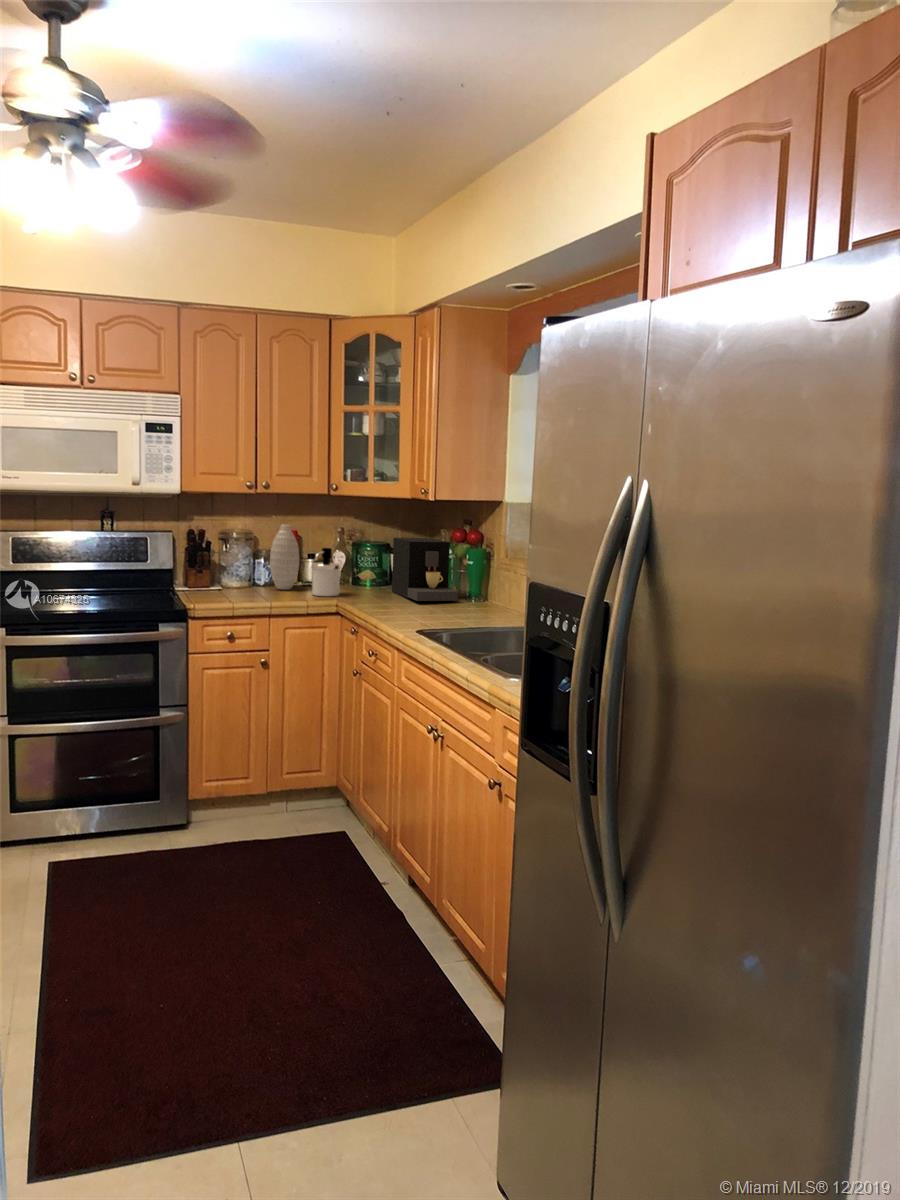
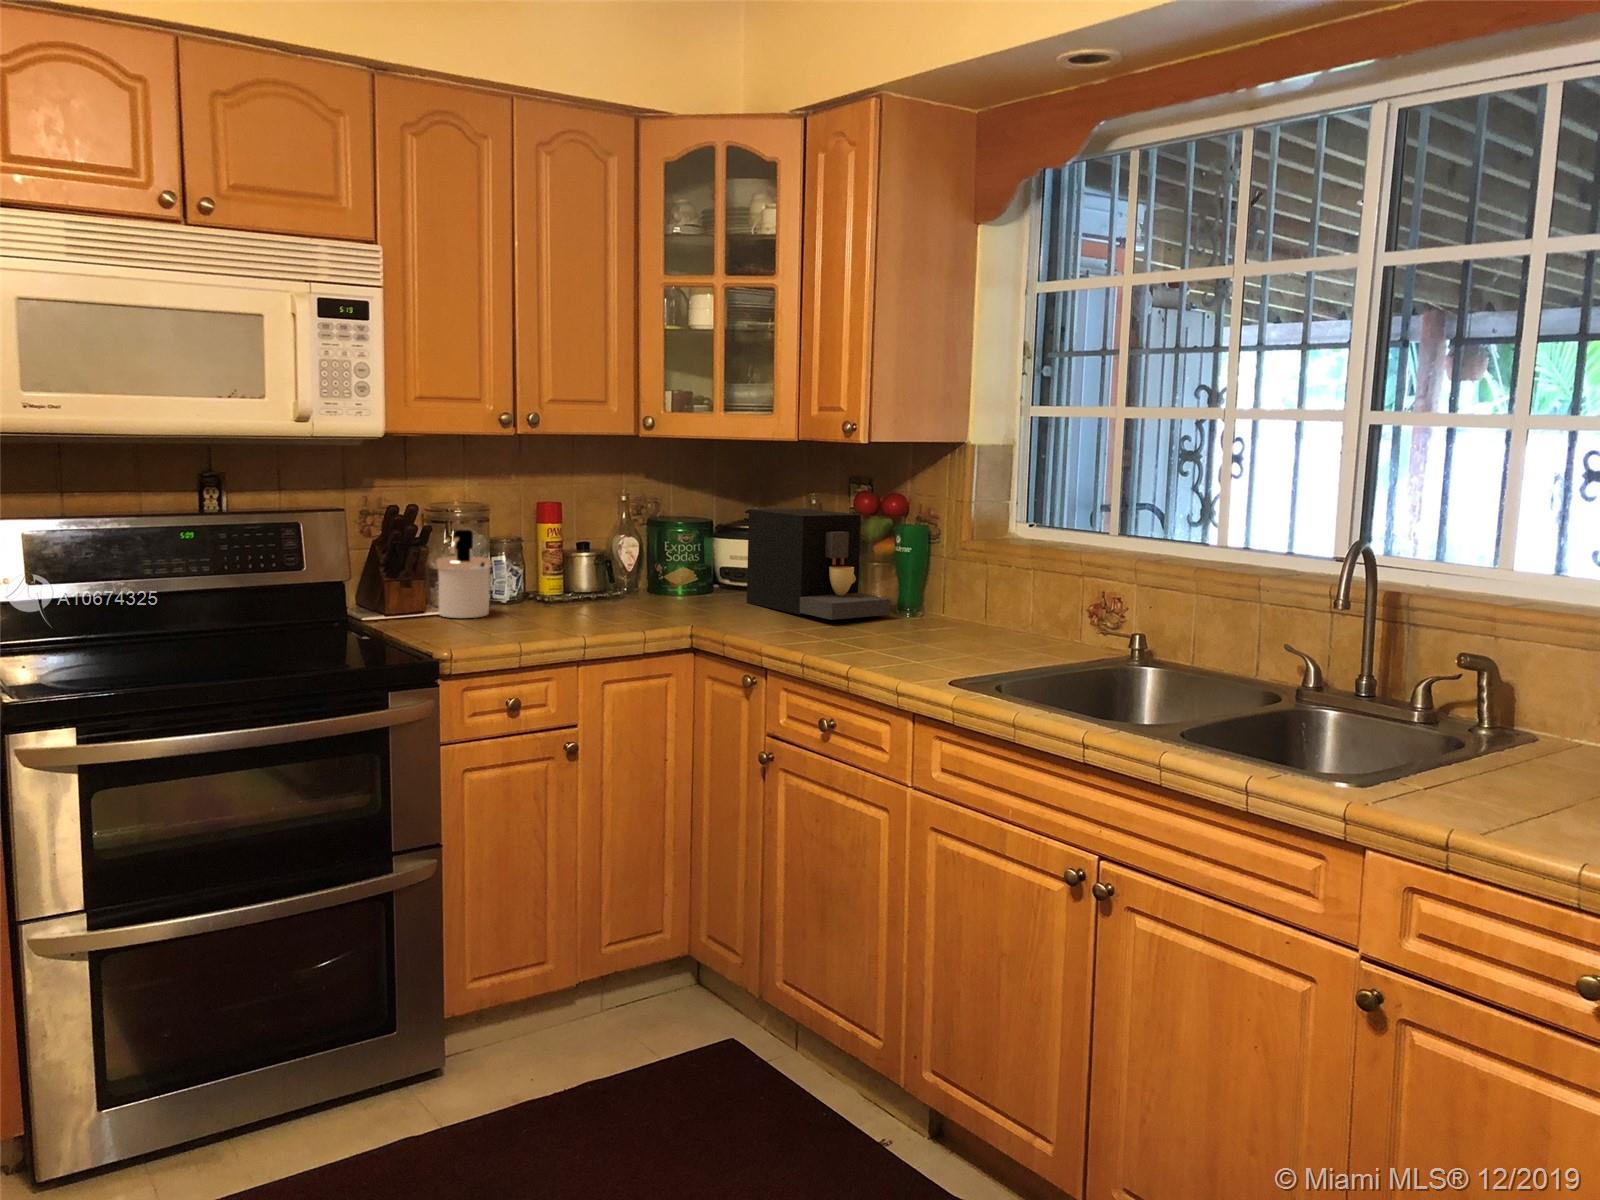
vase: present [270,525,299,590] -> none [529,491,582,609]
soap dispenser: present [312,548,341,596] -> present [436,530,491,618]

